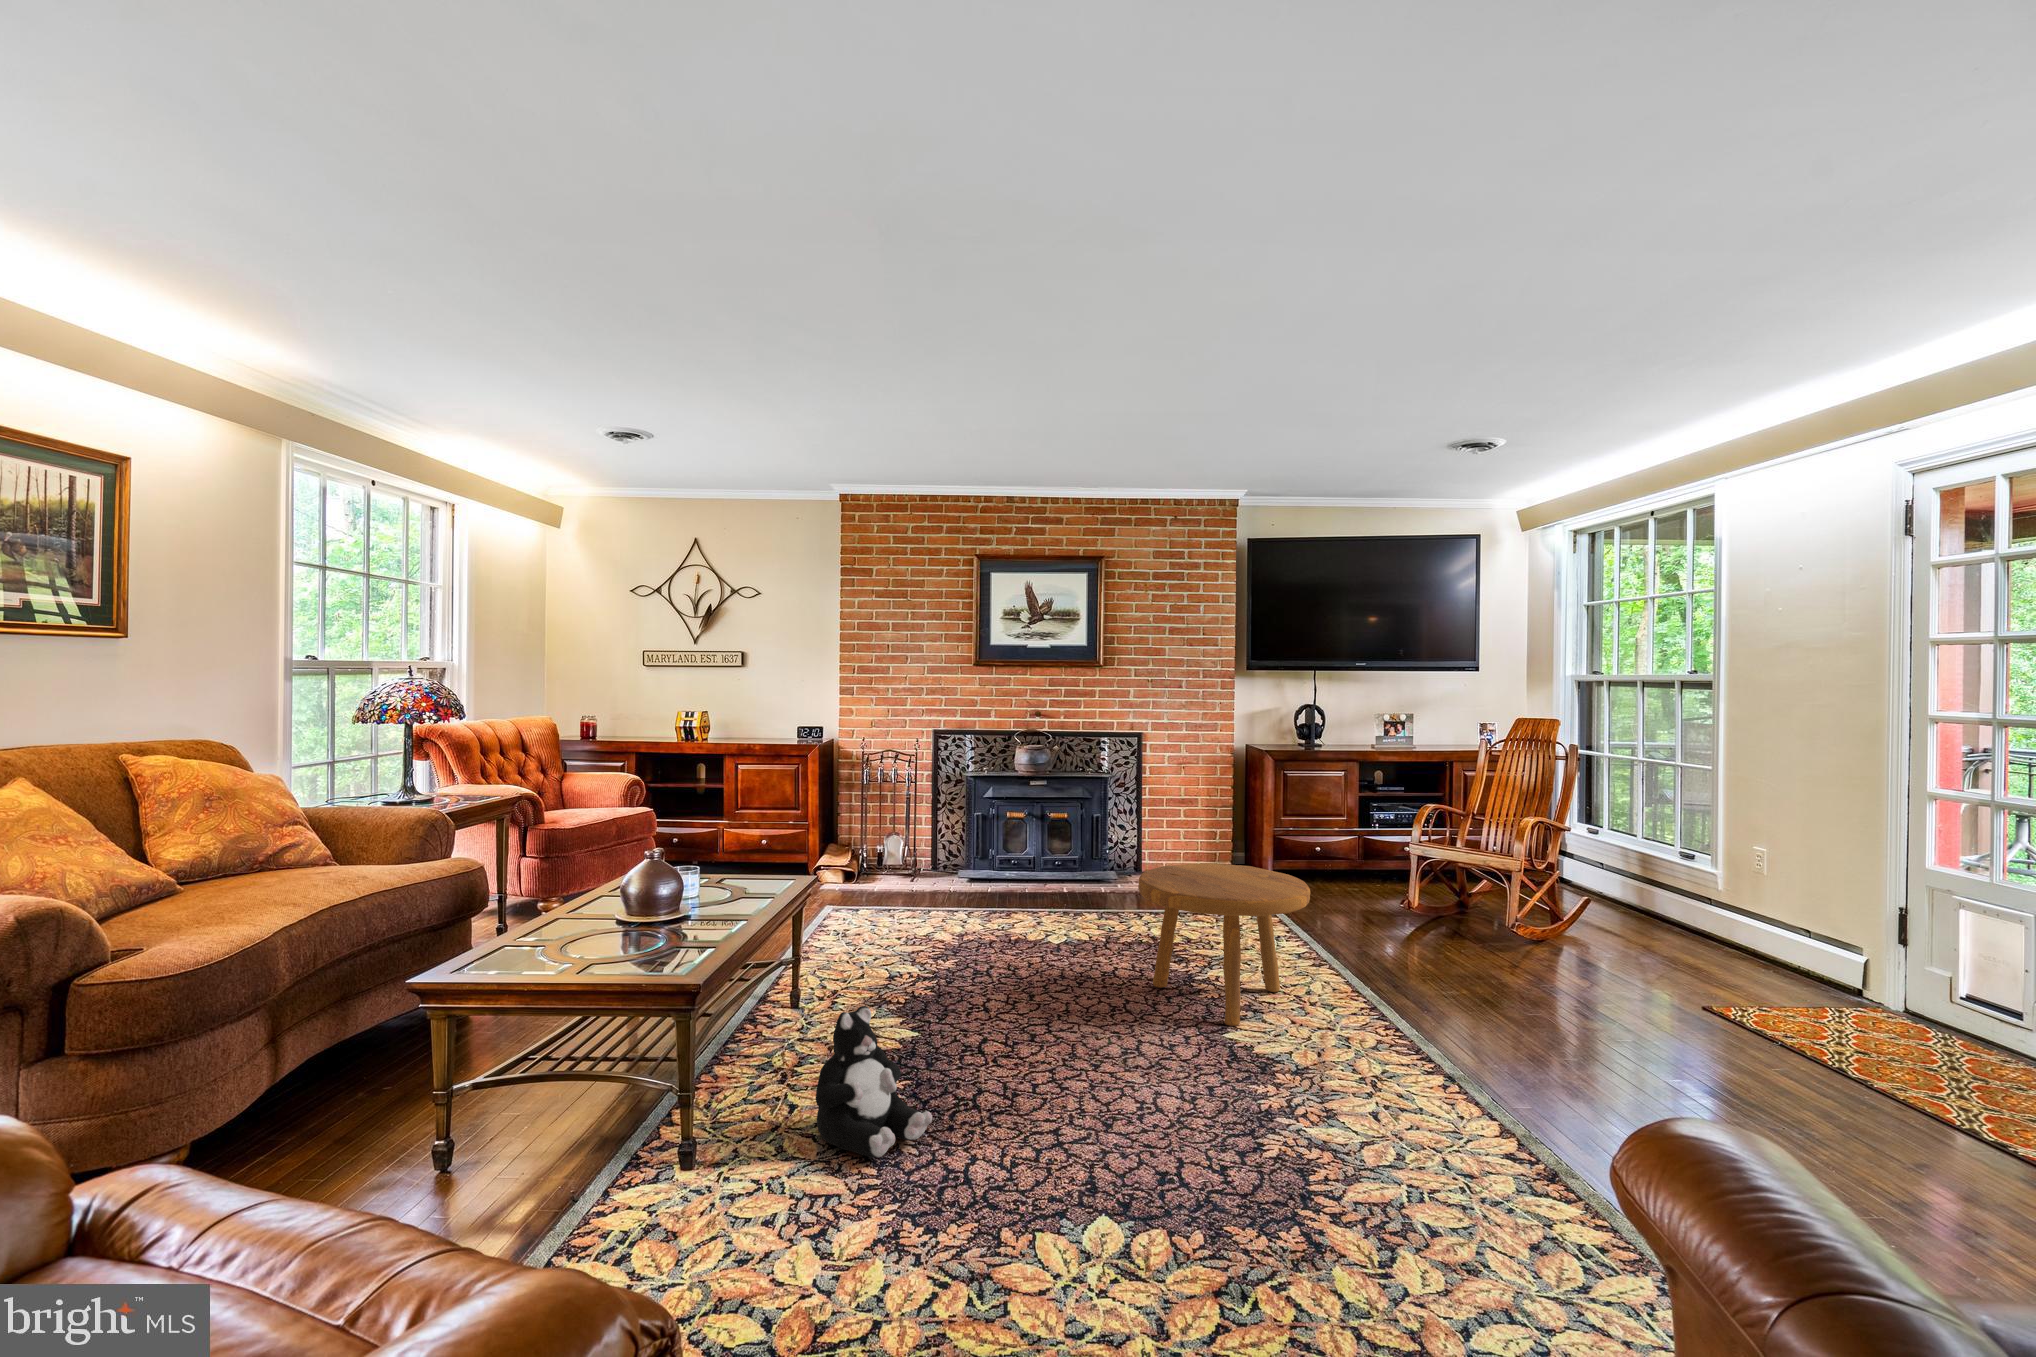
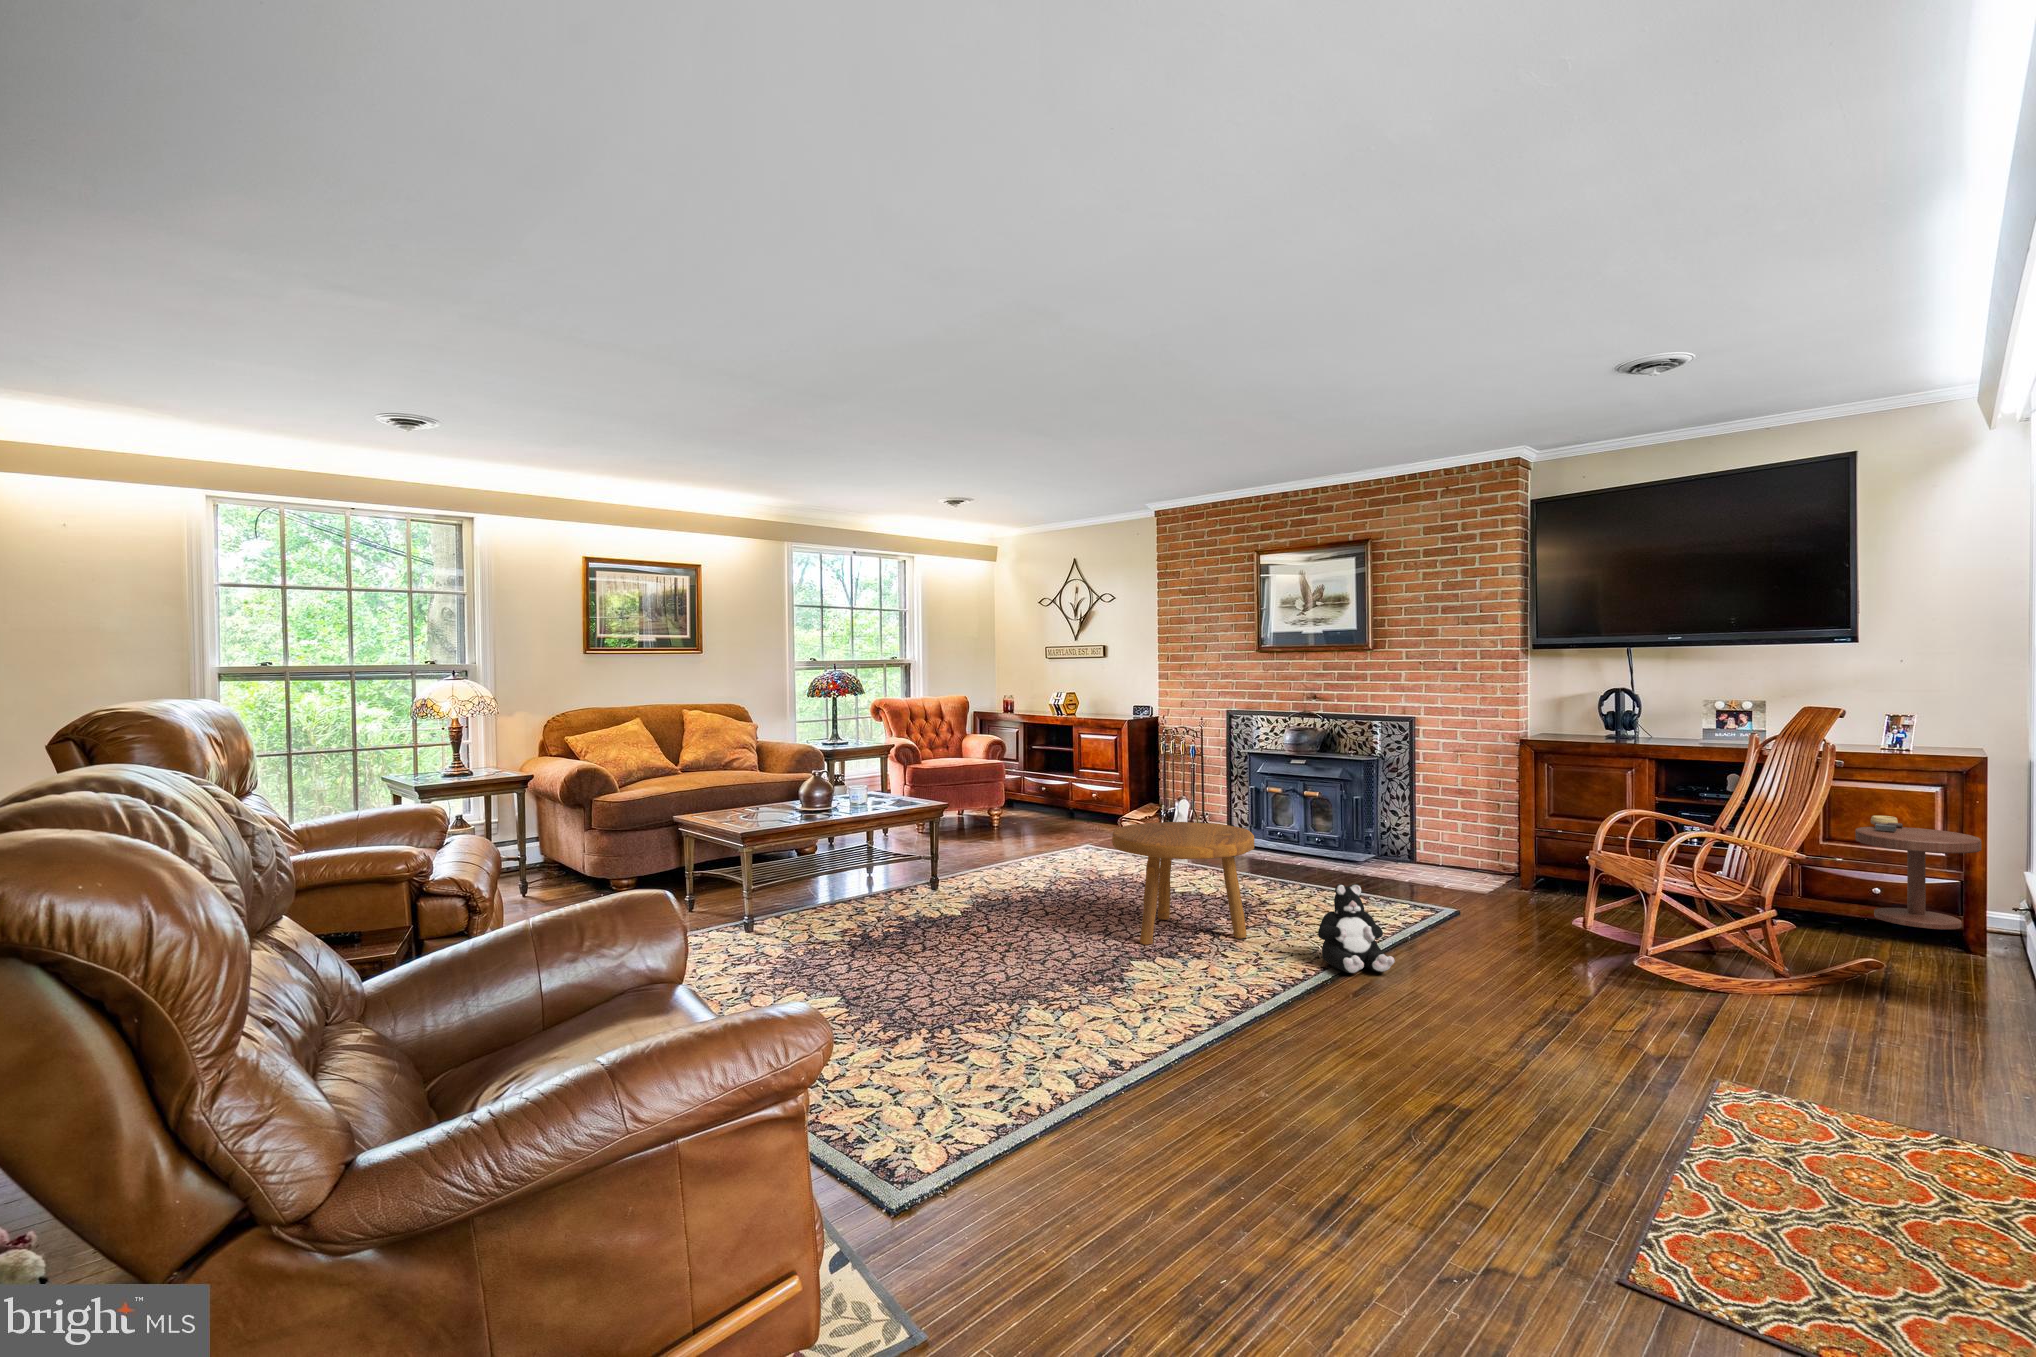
side table: none [1628,802,1711,935] -> present [1856,816,1981,930]
plush toy: present [816,1006,932,1157] -> present [1318,884,1395,973]

